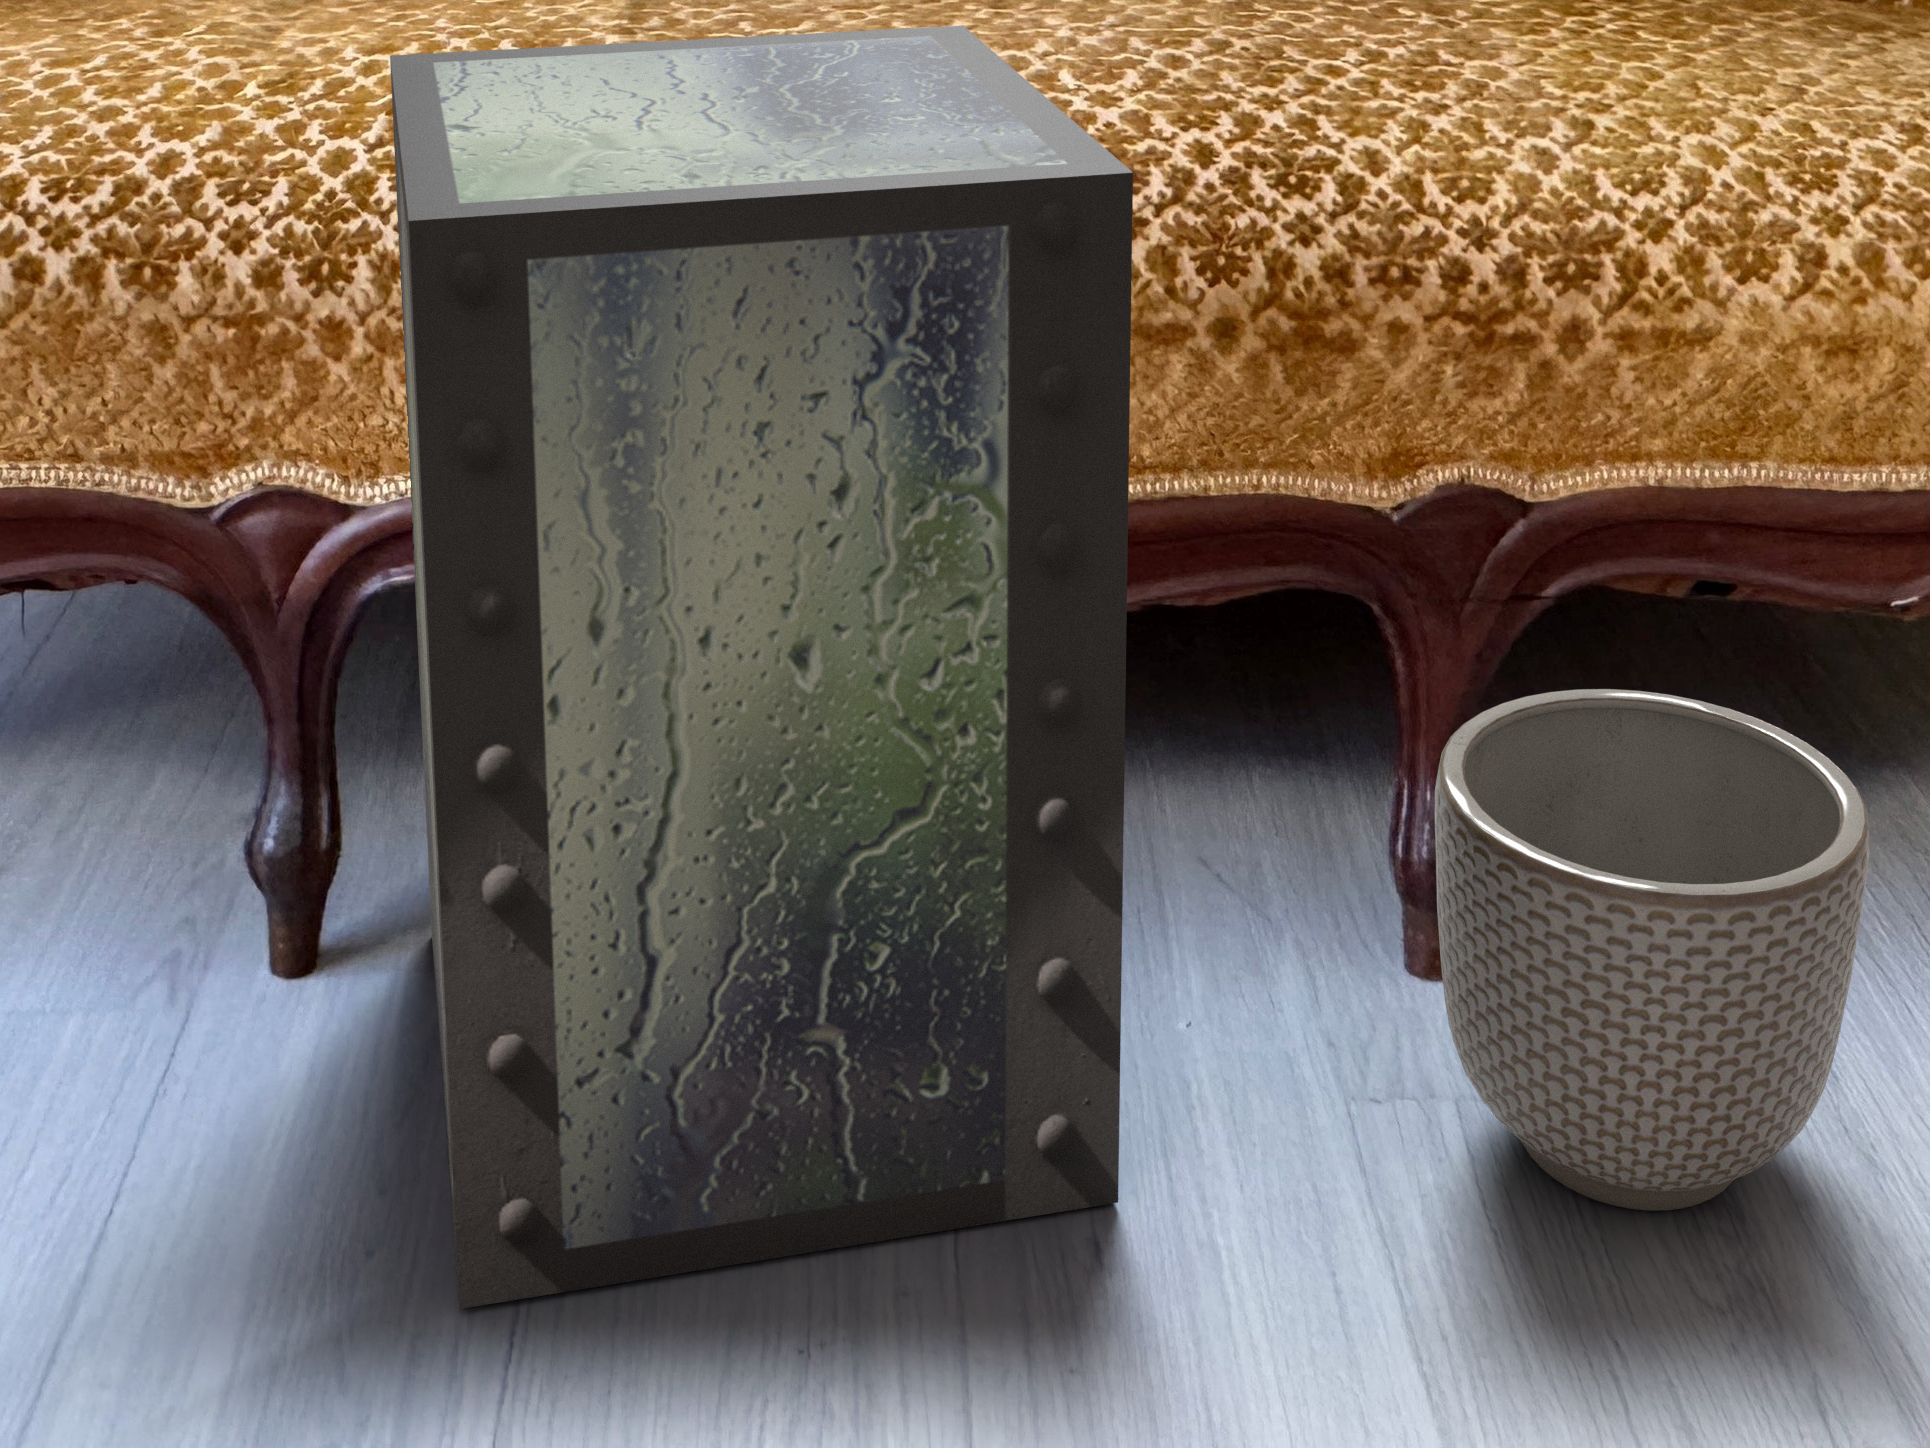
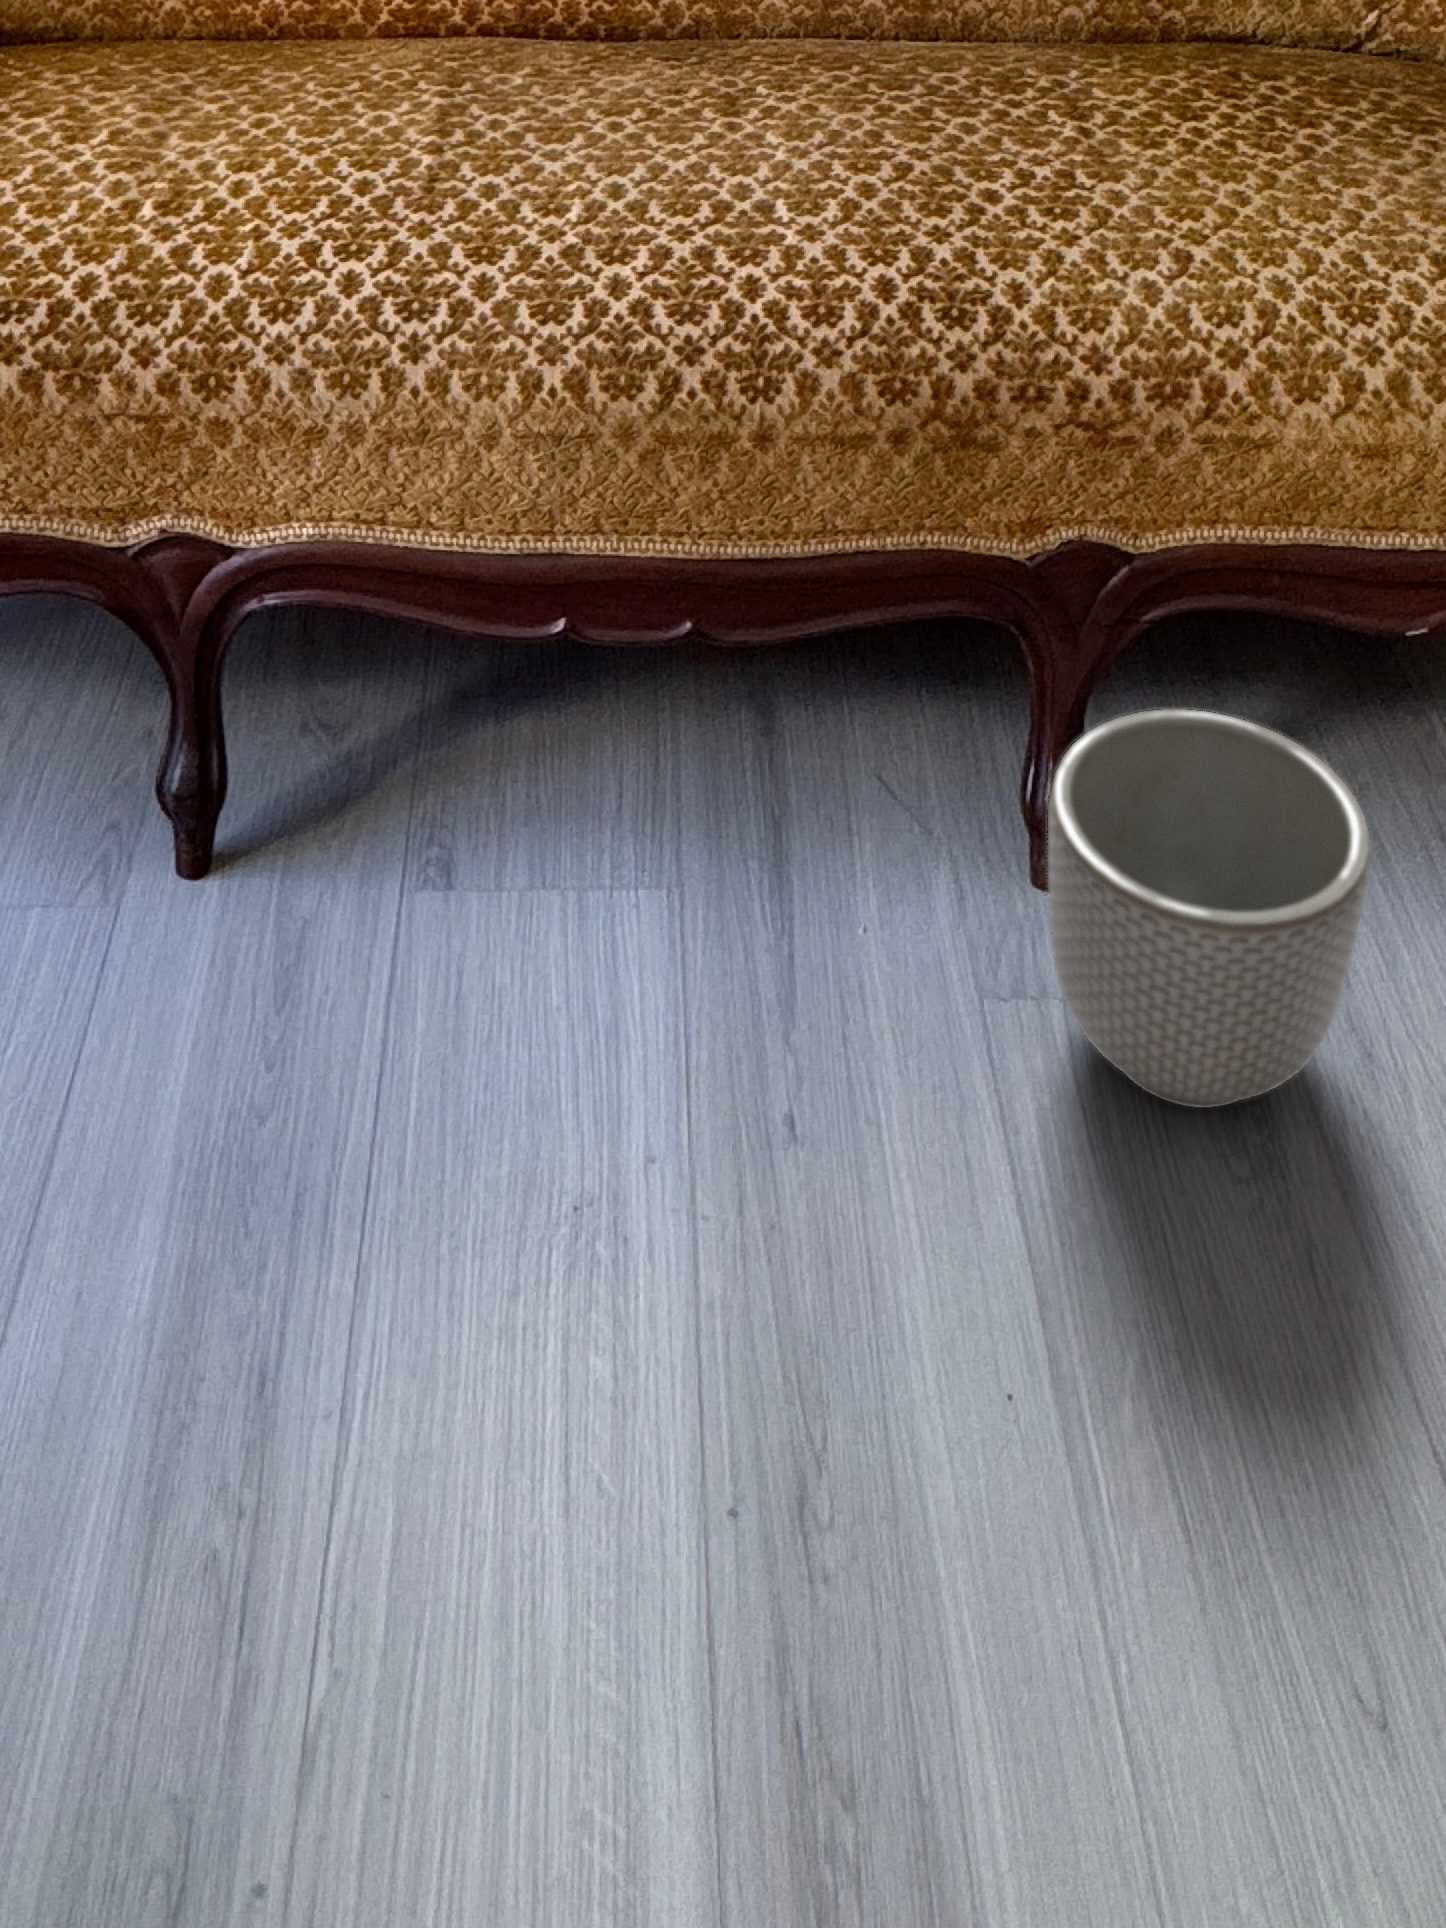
storage box: present [390,26,1133,1309] -> none [258,183,828,1180]

